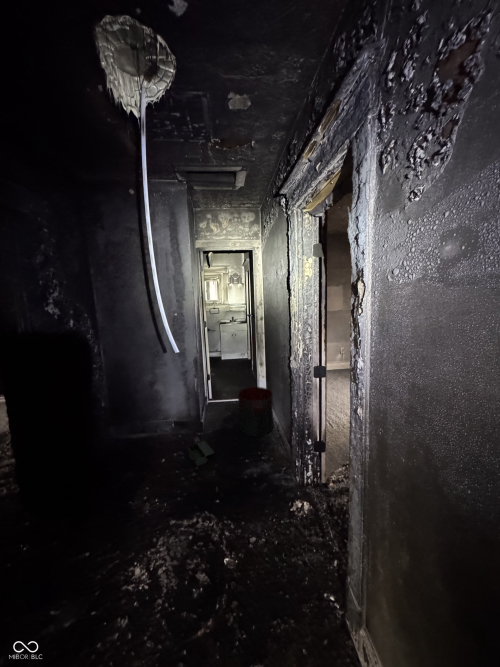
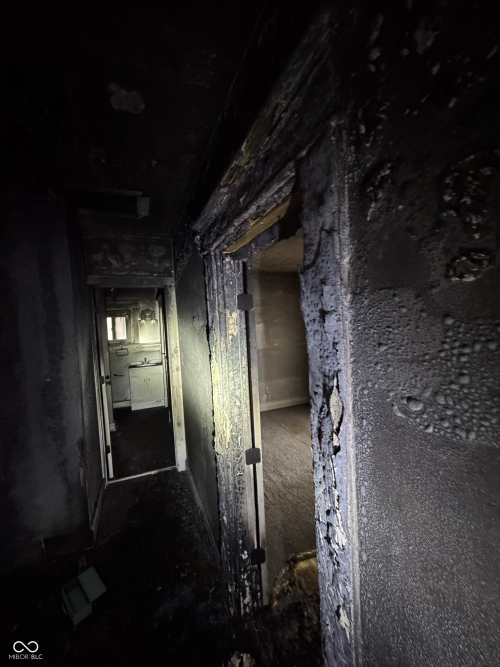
trash can: present [238,387,273,436] -> none [146,460,196,536]

